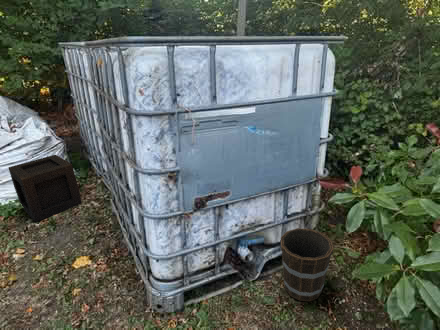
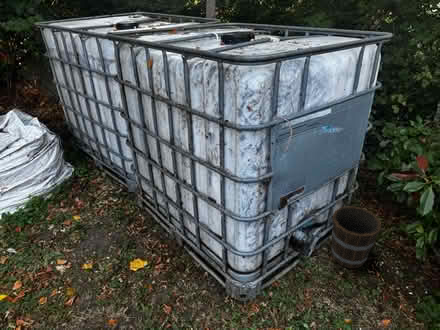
wooden crate: present [9,155,82,222] -> none [14,153,99,228]

